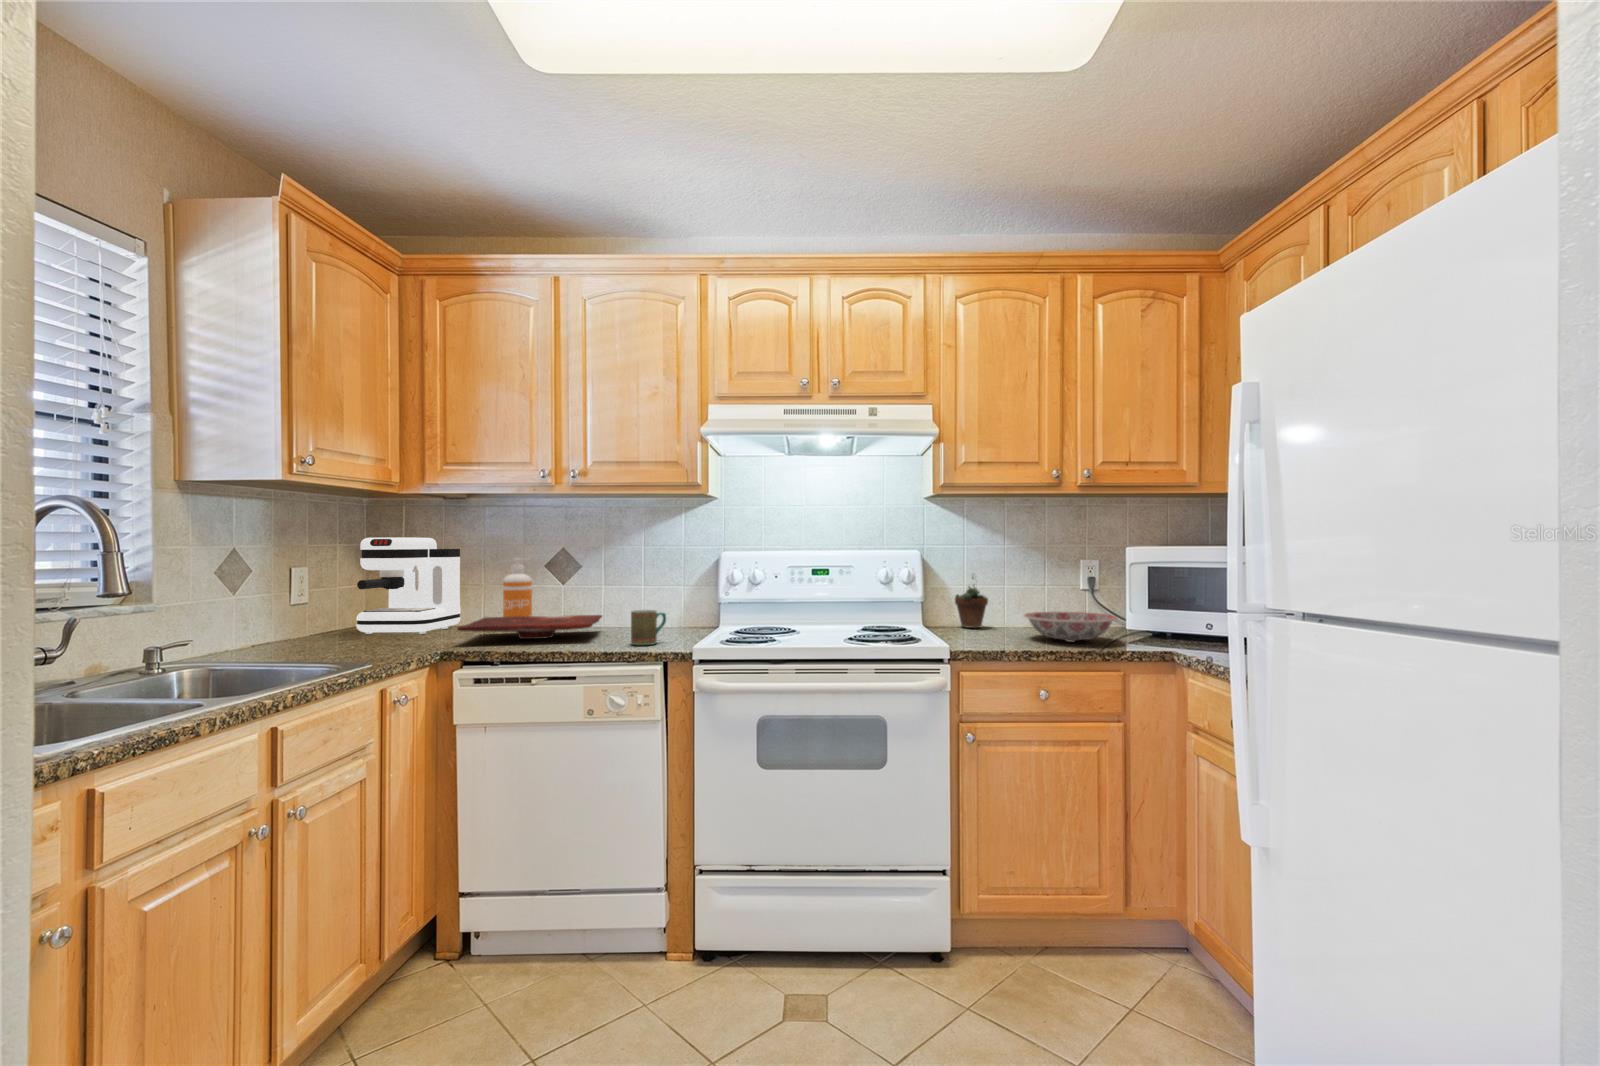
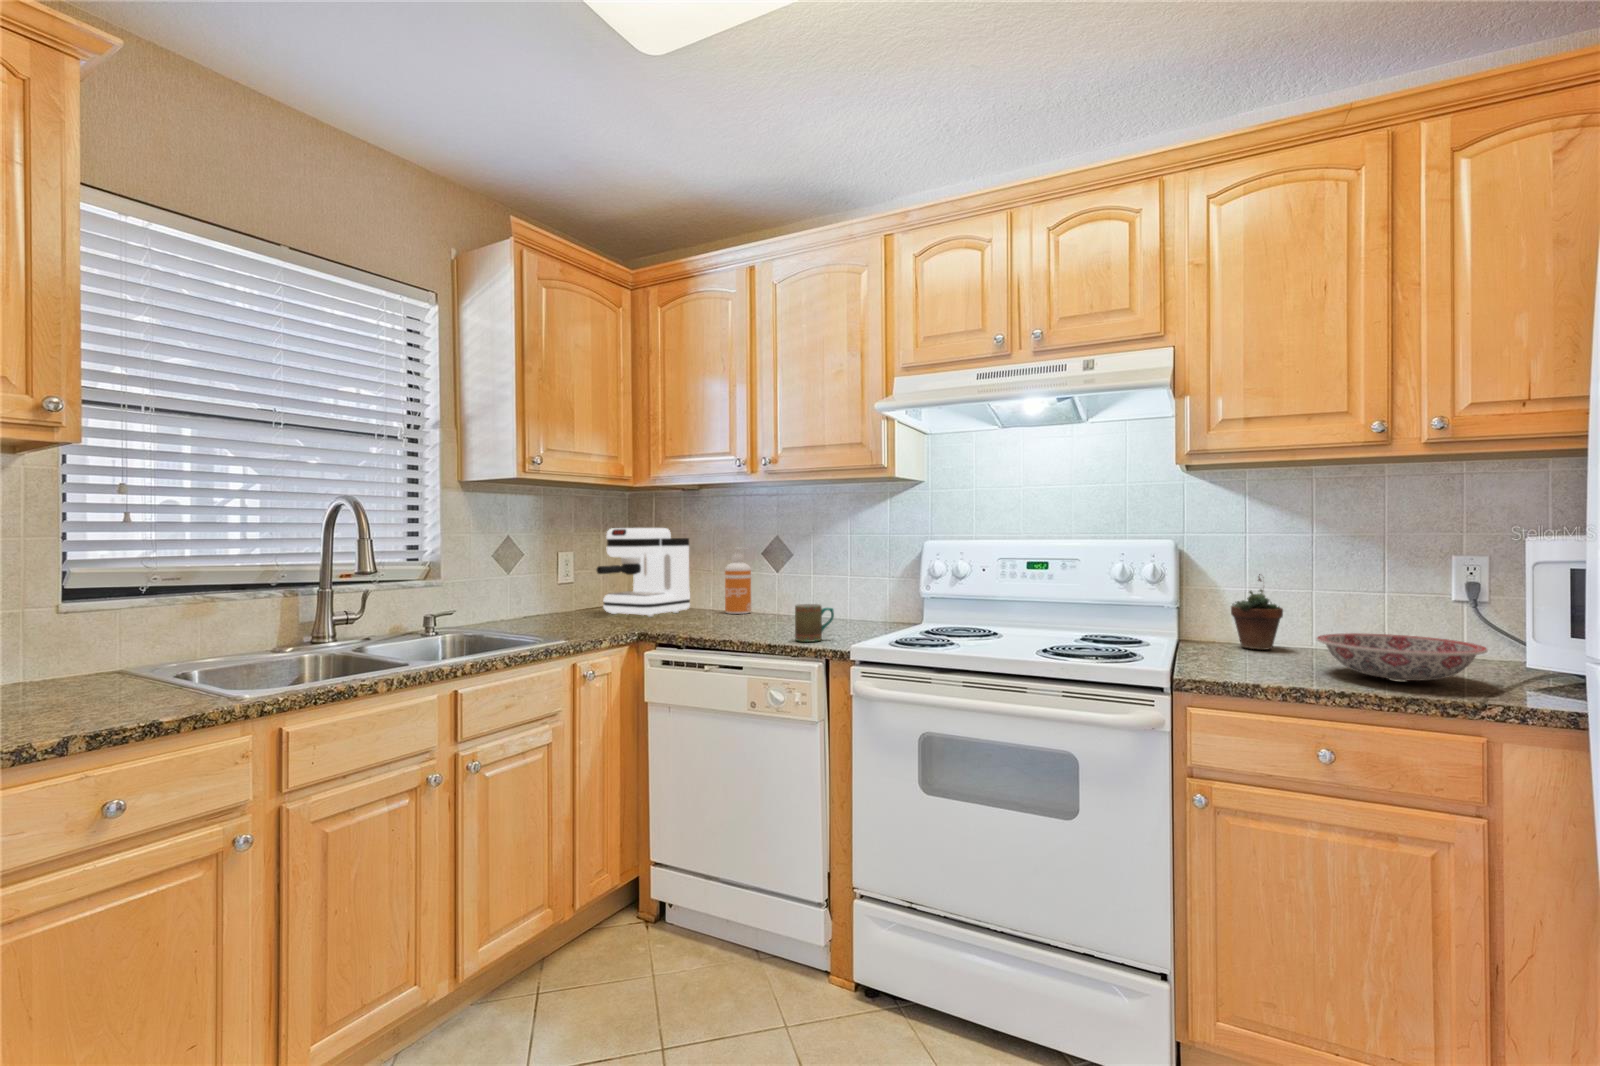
cutting board: present [457,615,602,639] -> none [652,604,798,627]

